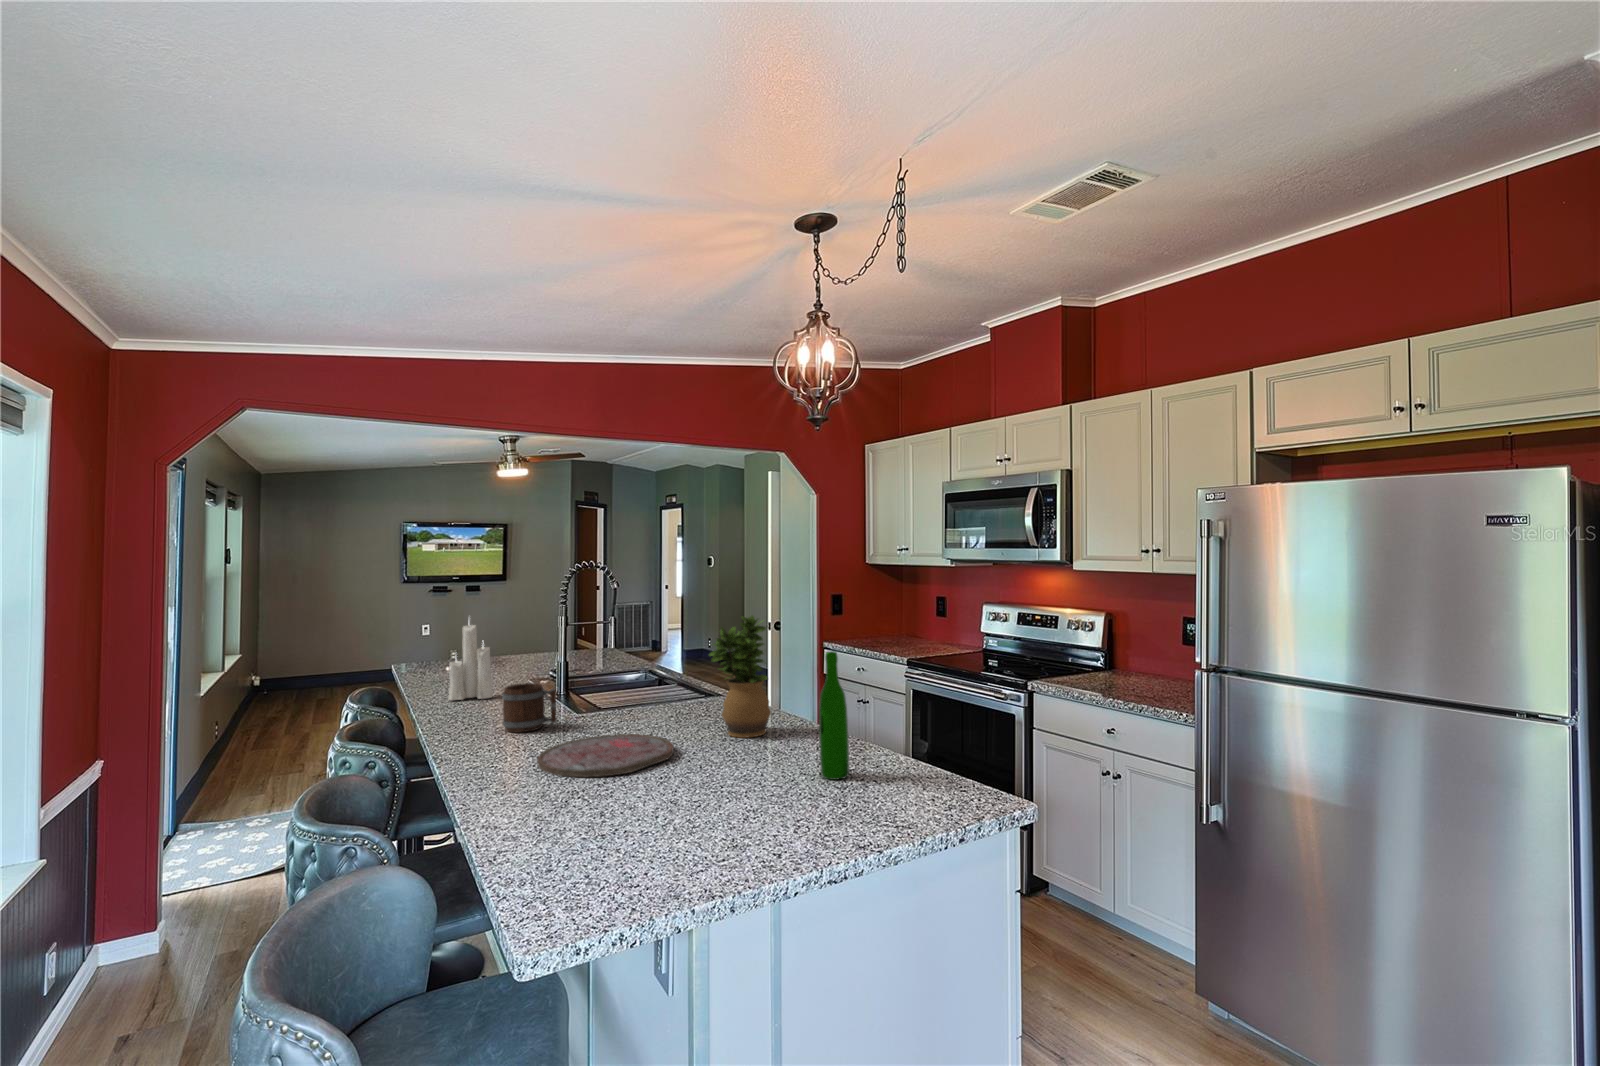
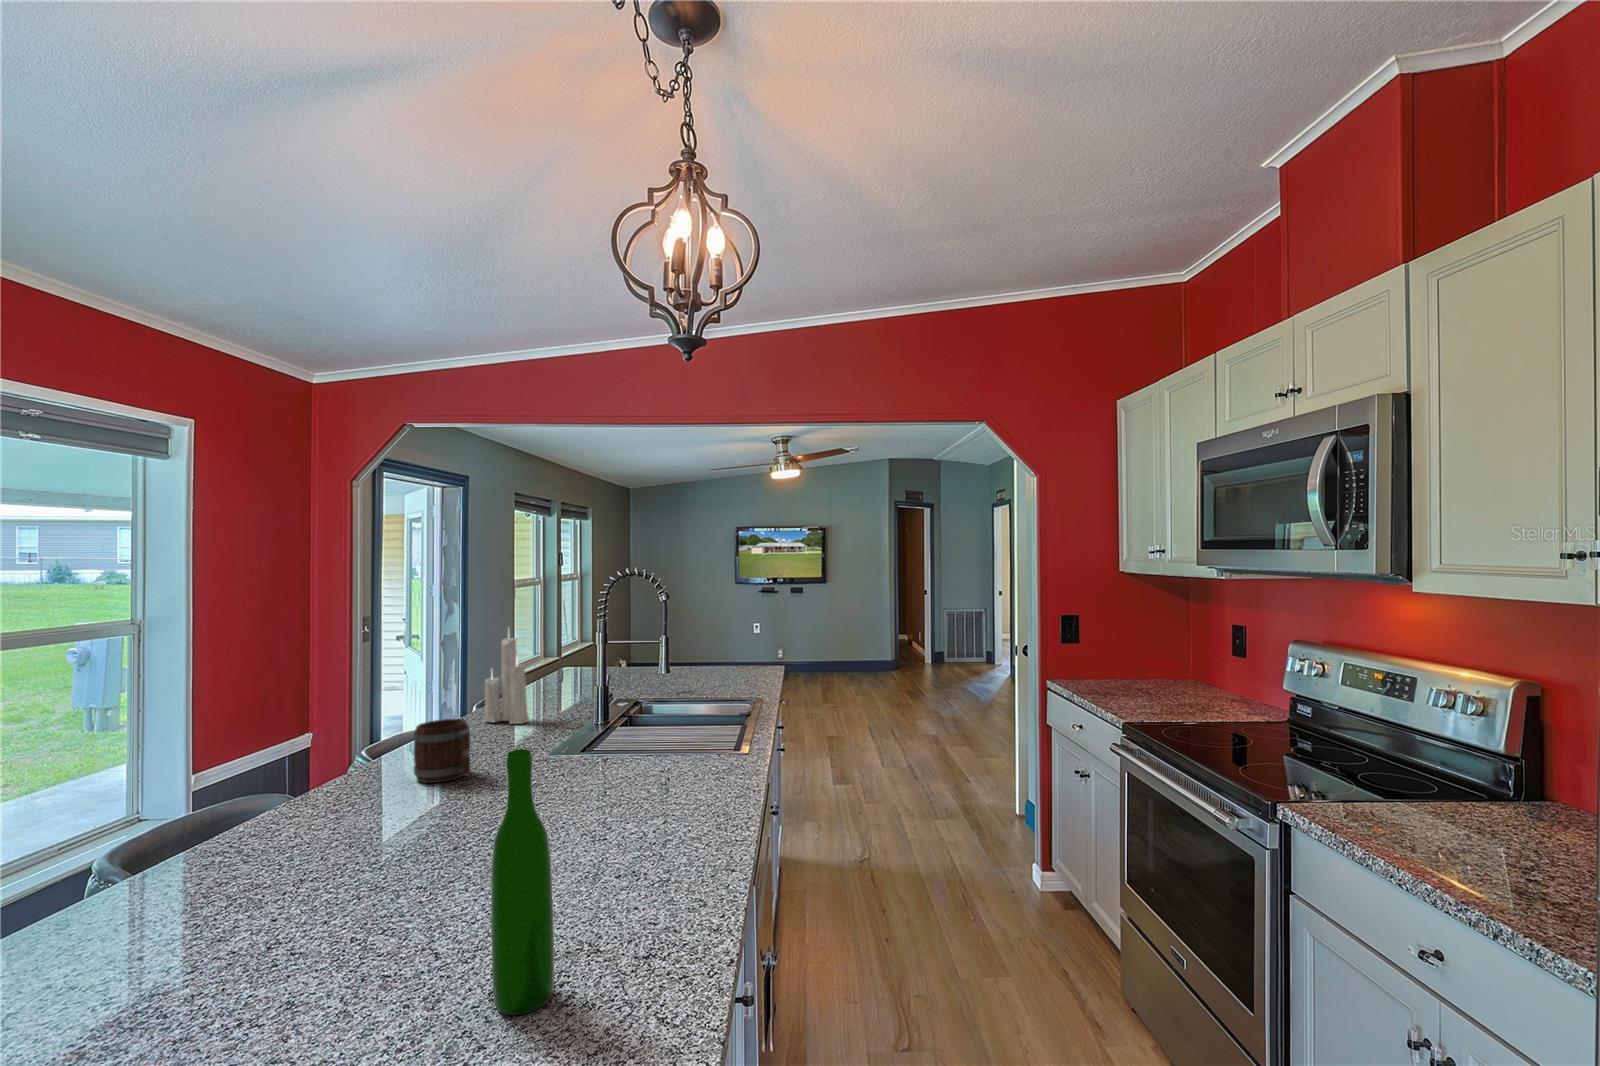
potted plant: present [709,616,771,738] -> none [574,654,671,853]
cutting board: present [537,734,674,777] -> none [271,809,490,894]

